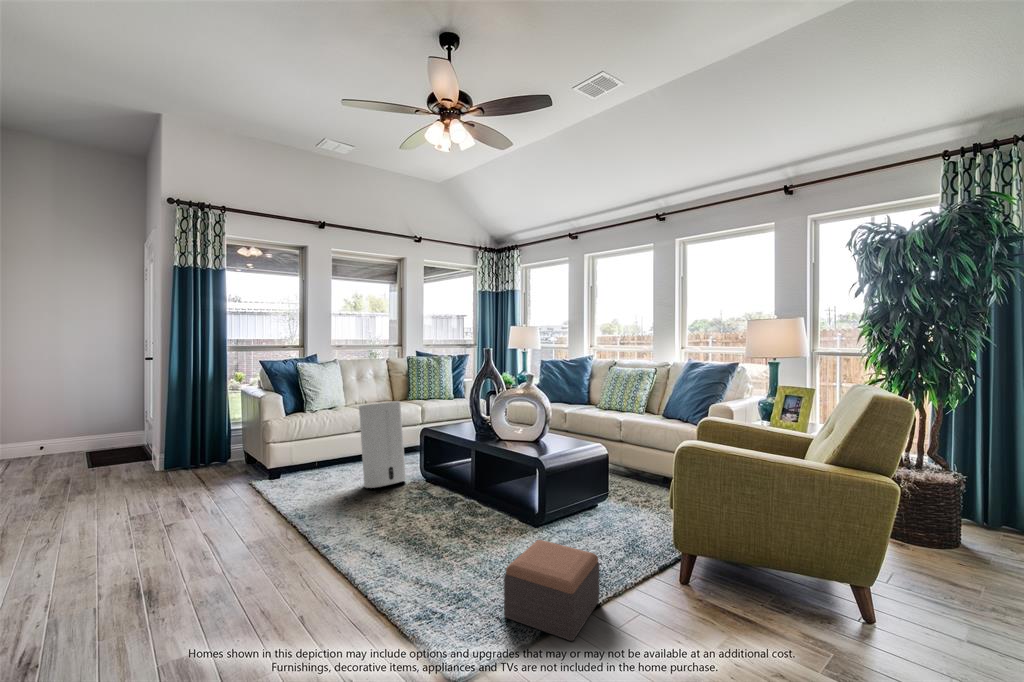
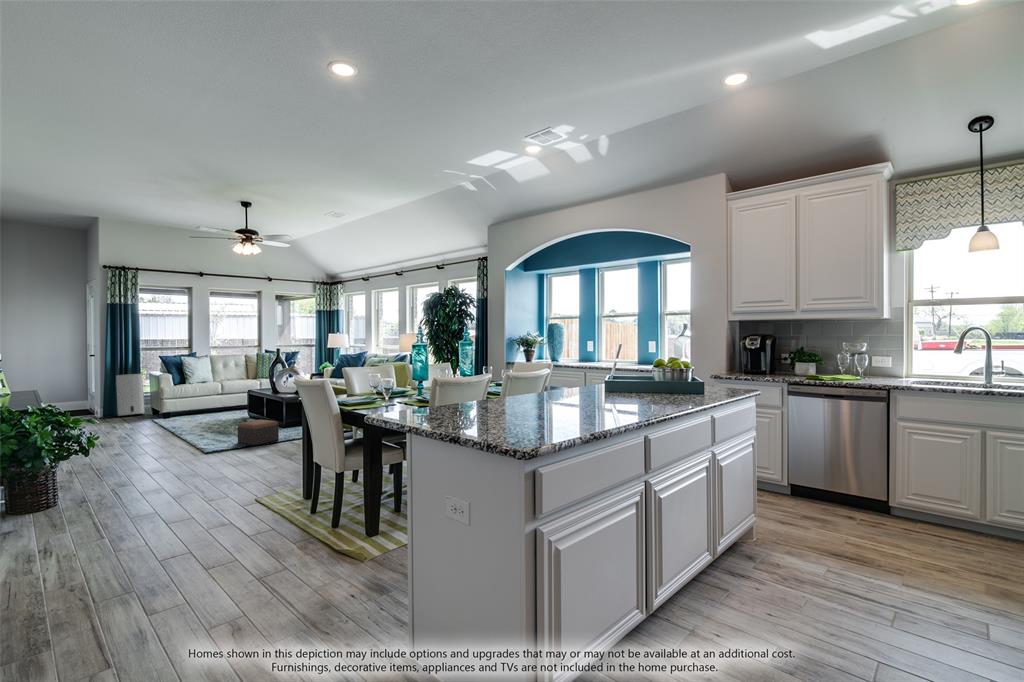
air purifier: present [359,402,406,488] -> present [116,374,144,416]

